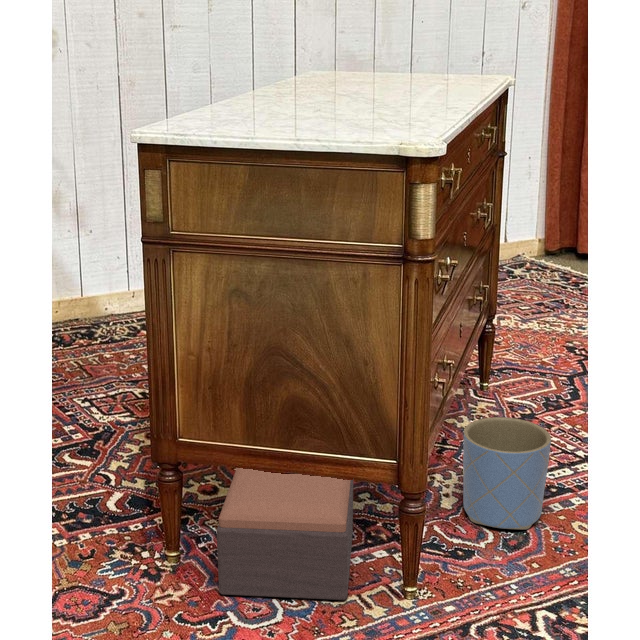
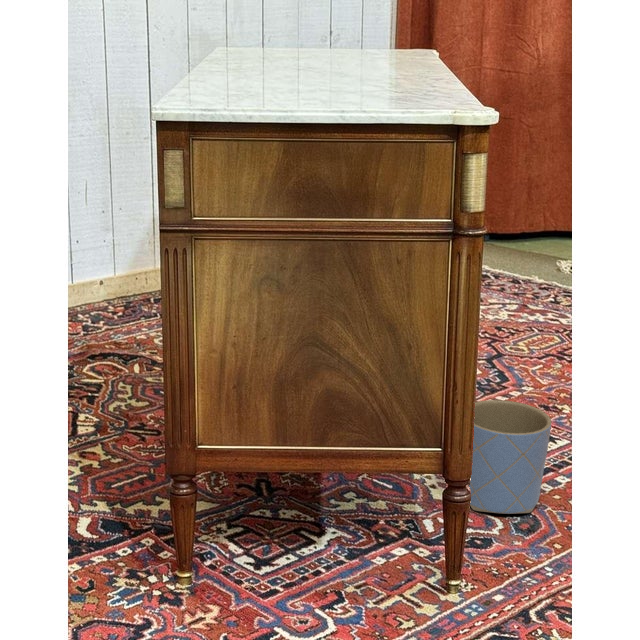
footstool: present [217,468,353,600] -> none [240,459,398,611]

